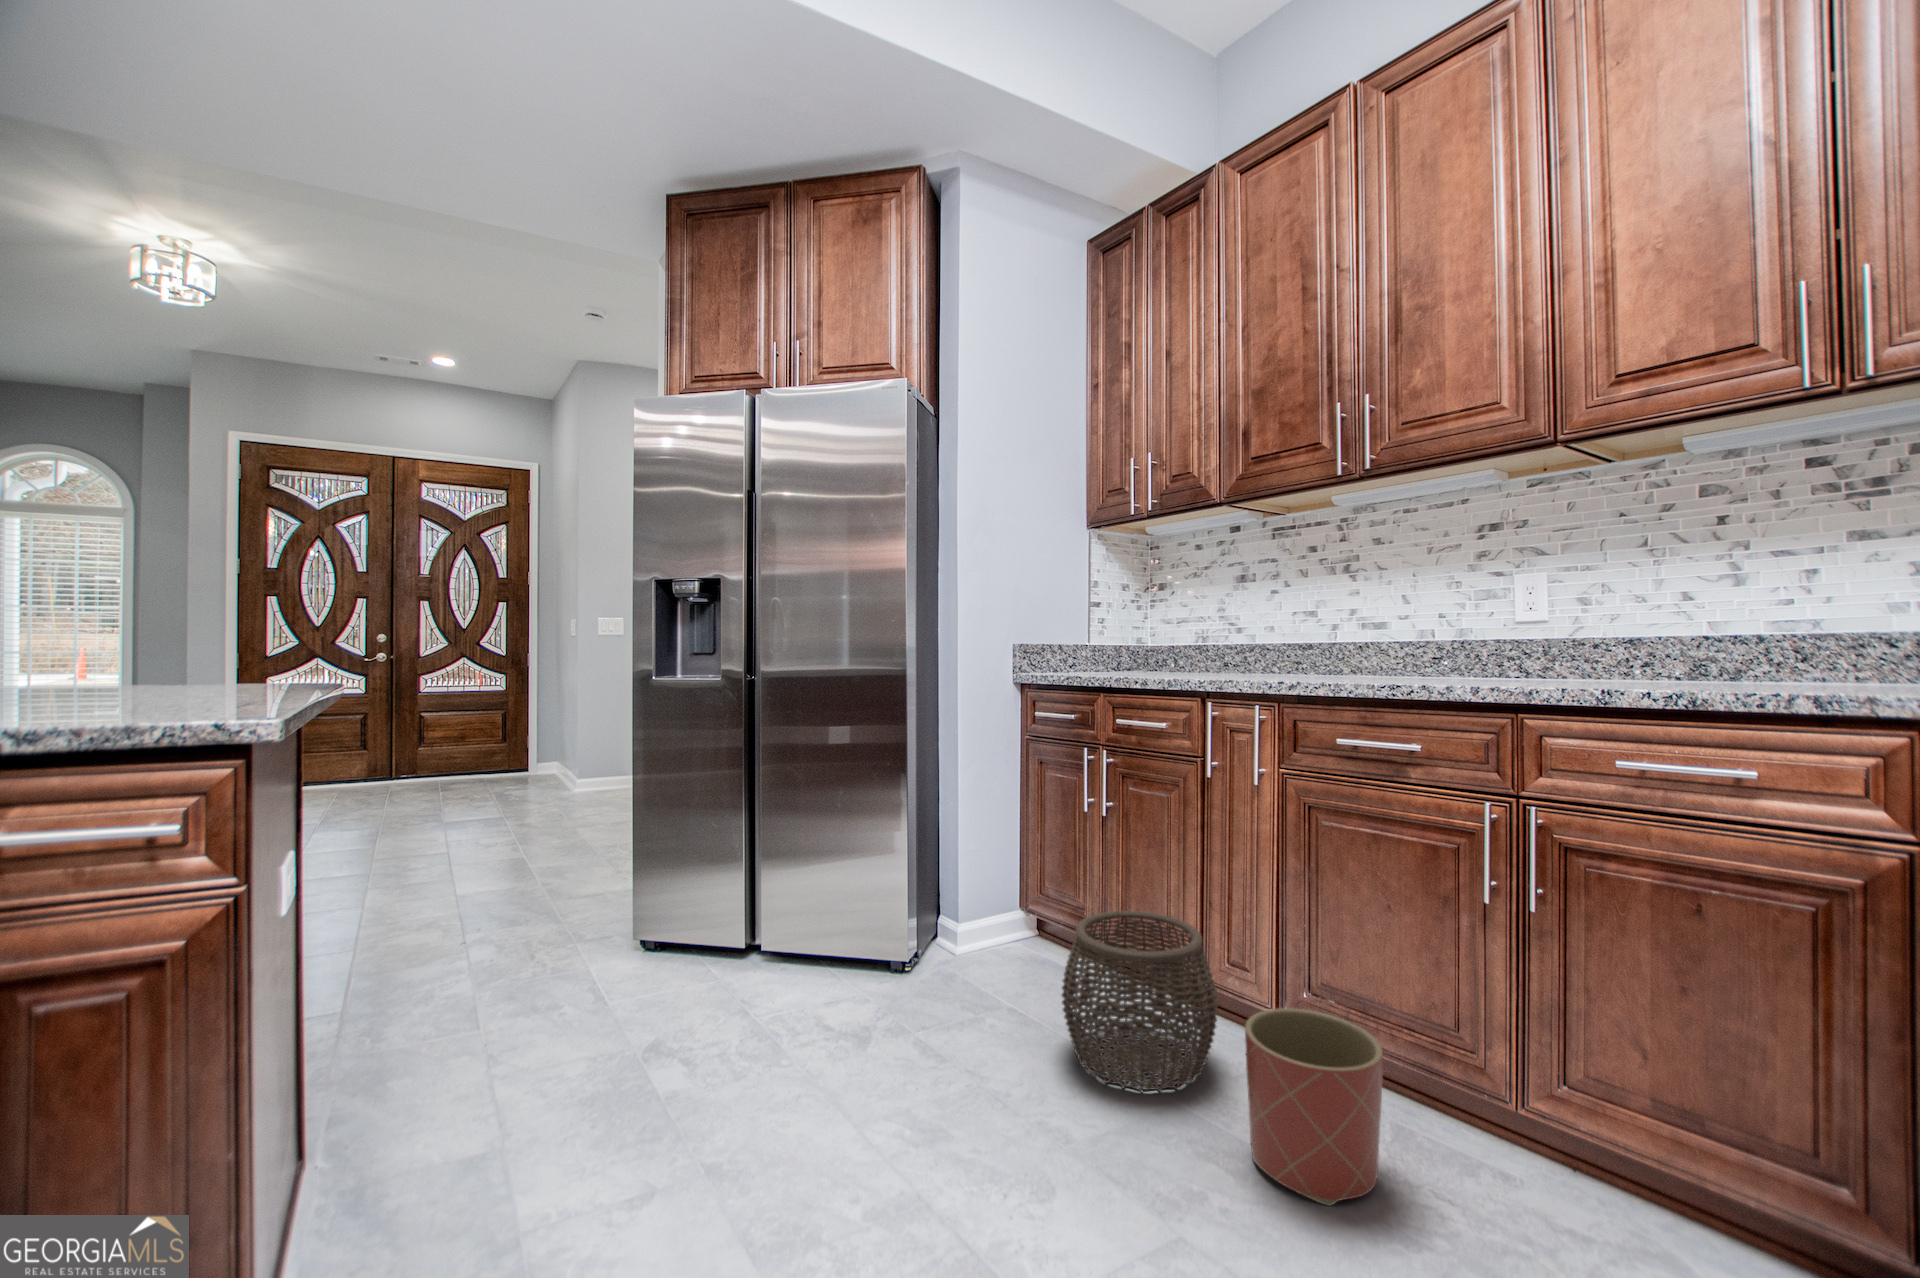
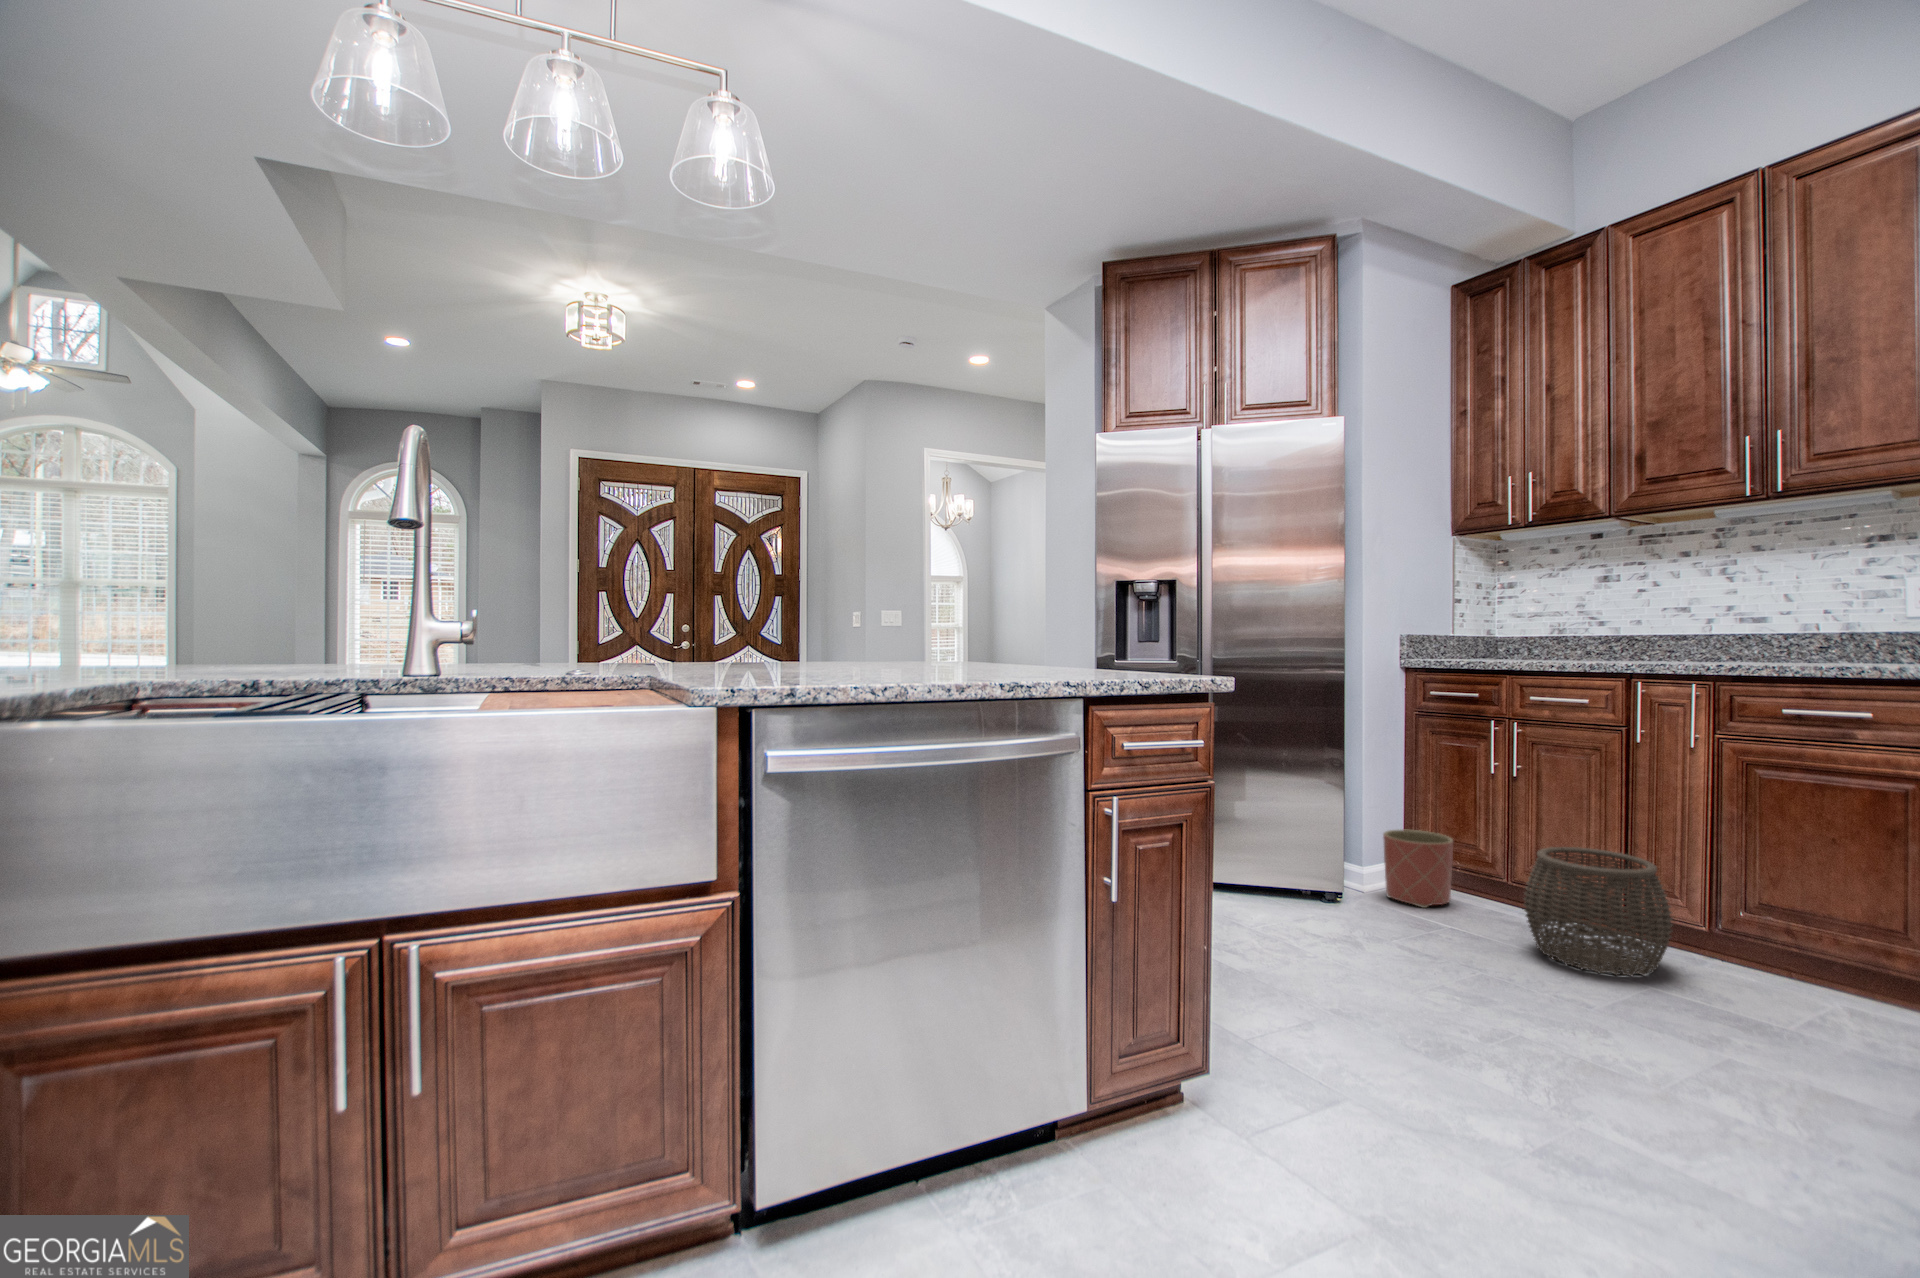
planter: present [1245,1008,1383,1206] -> present [1383,829,1453,908]

